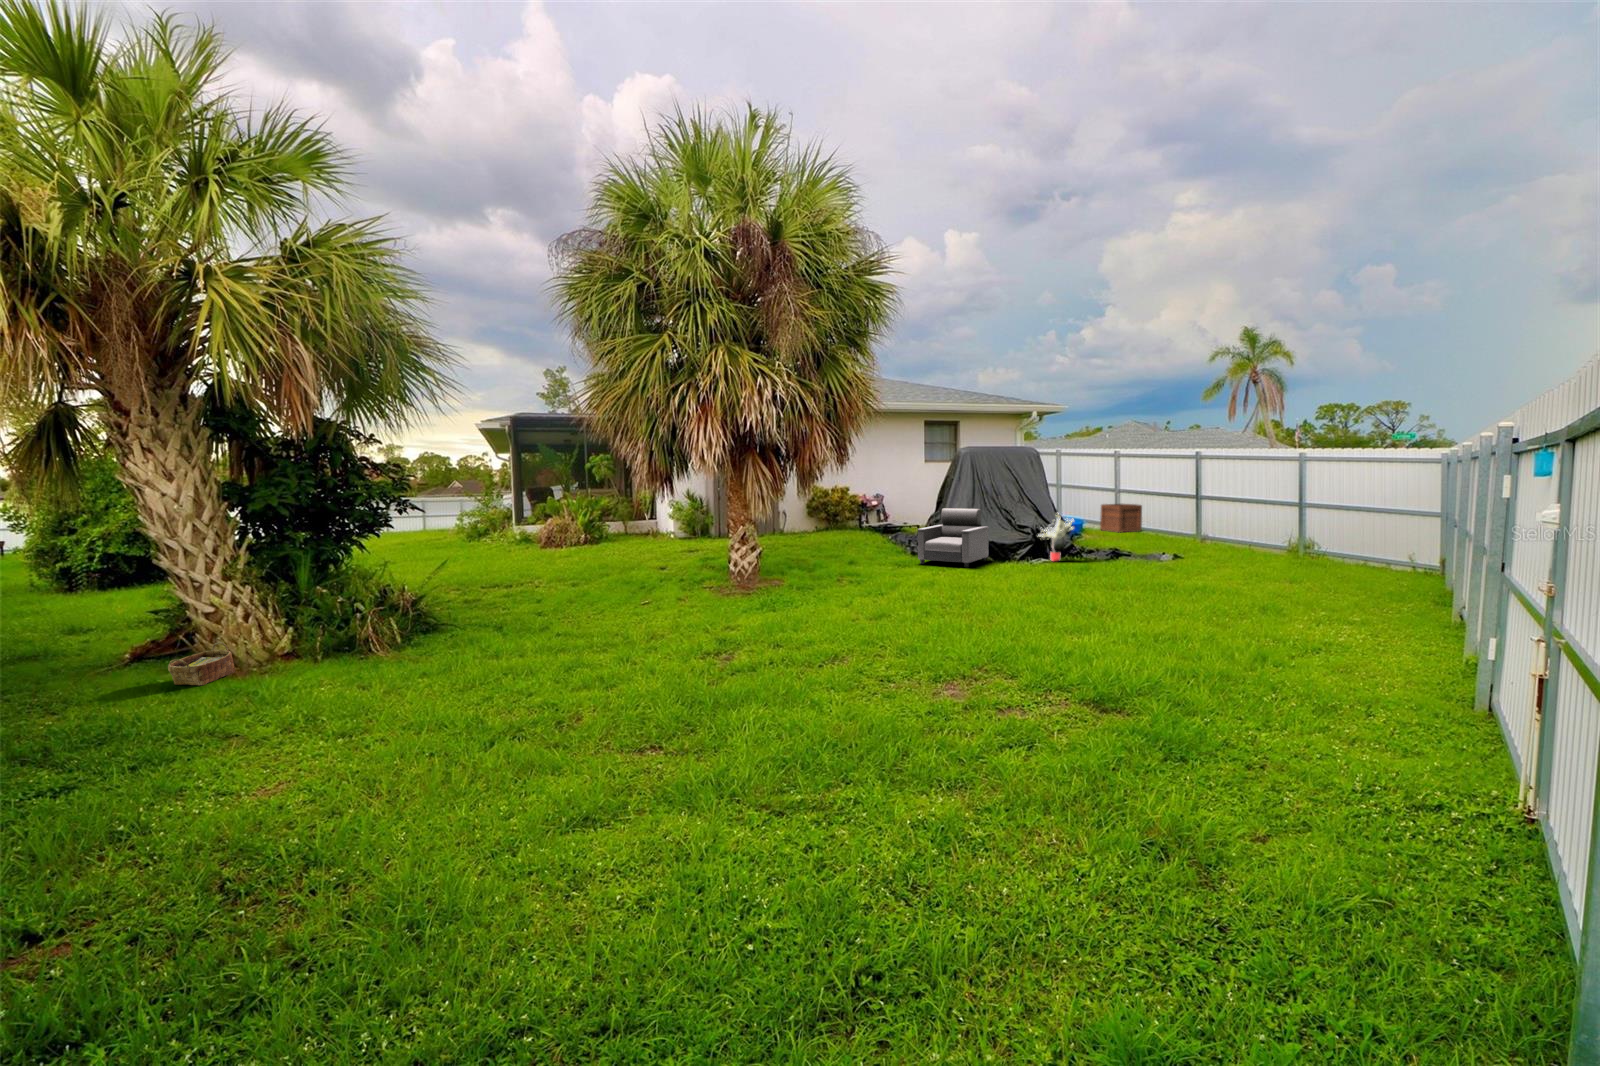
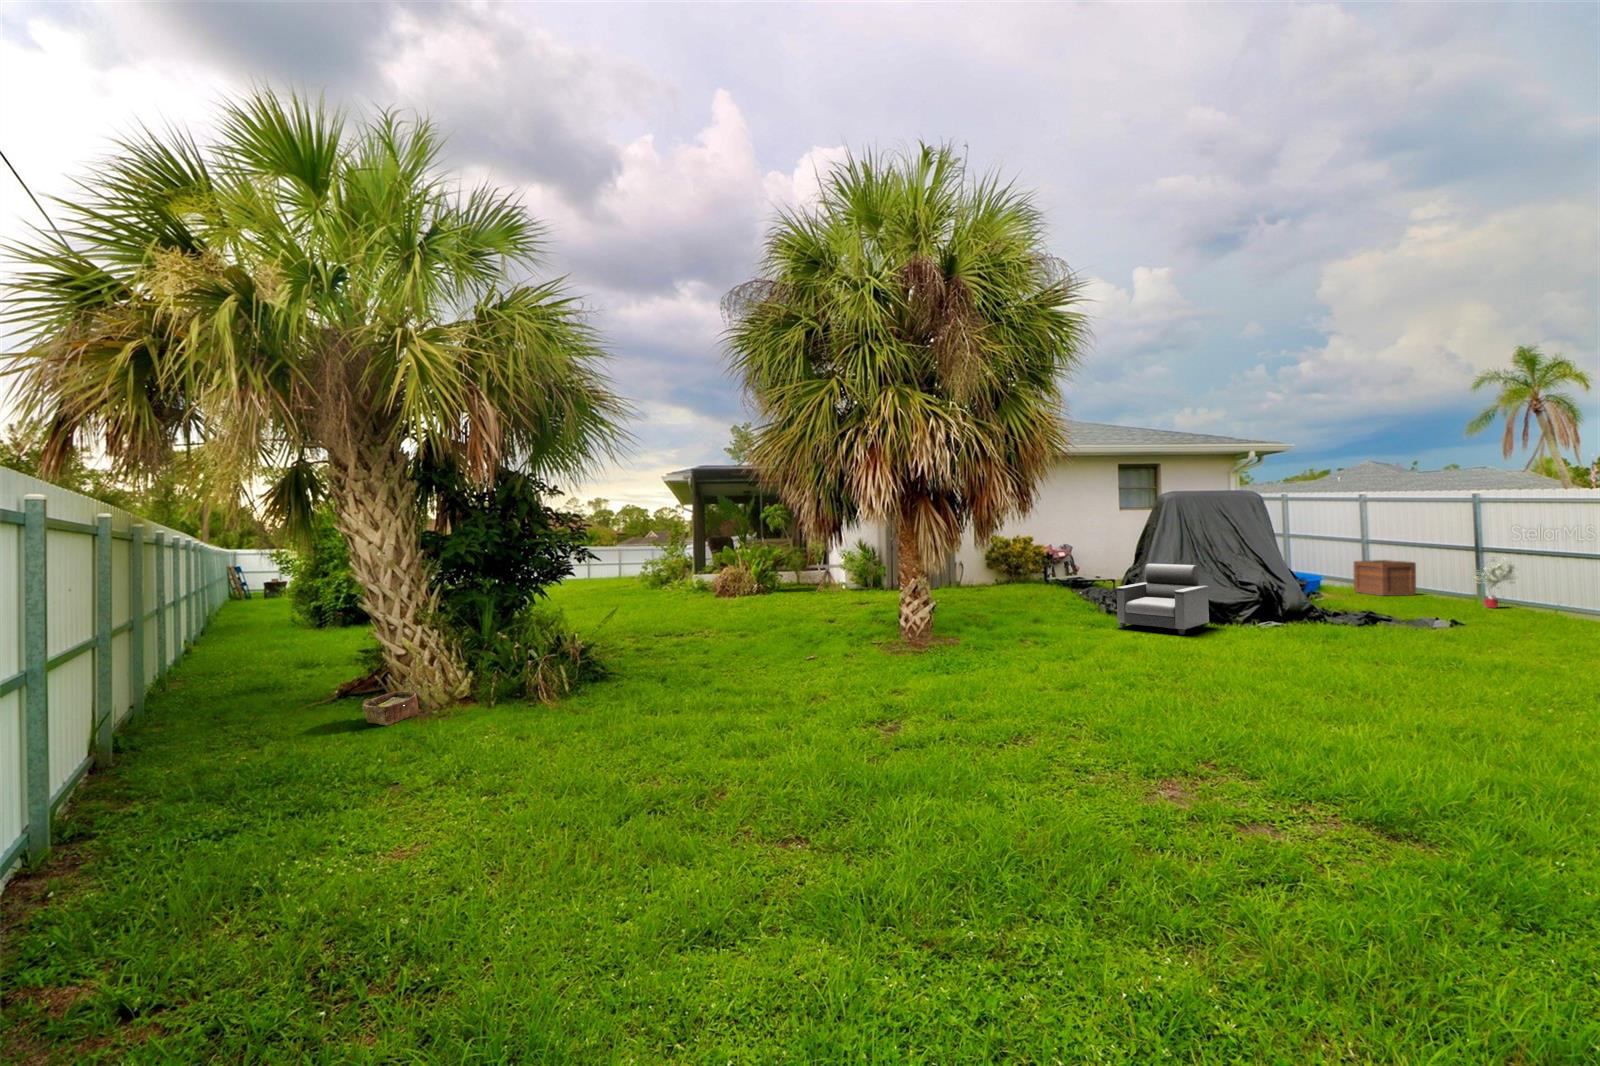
potted tree: present [1038,513,1074,562] -> present [1473,557,1517,608]
round table: none [639,514,679,543] -> present [808,565,846,592]

